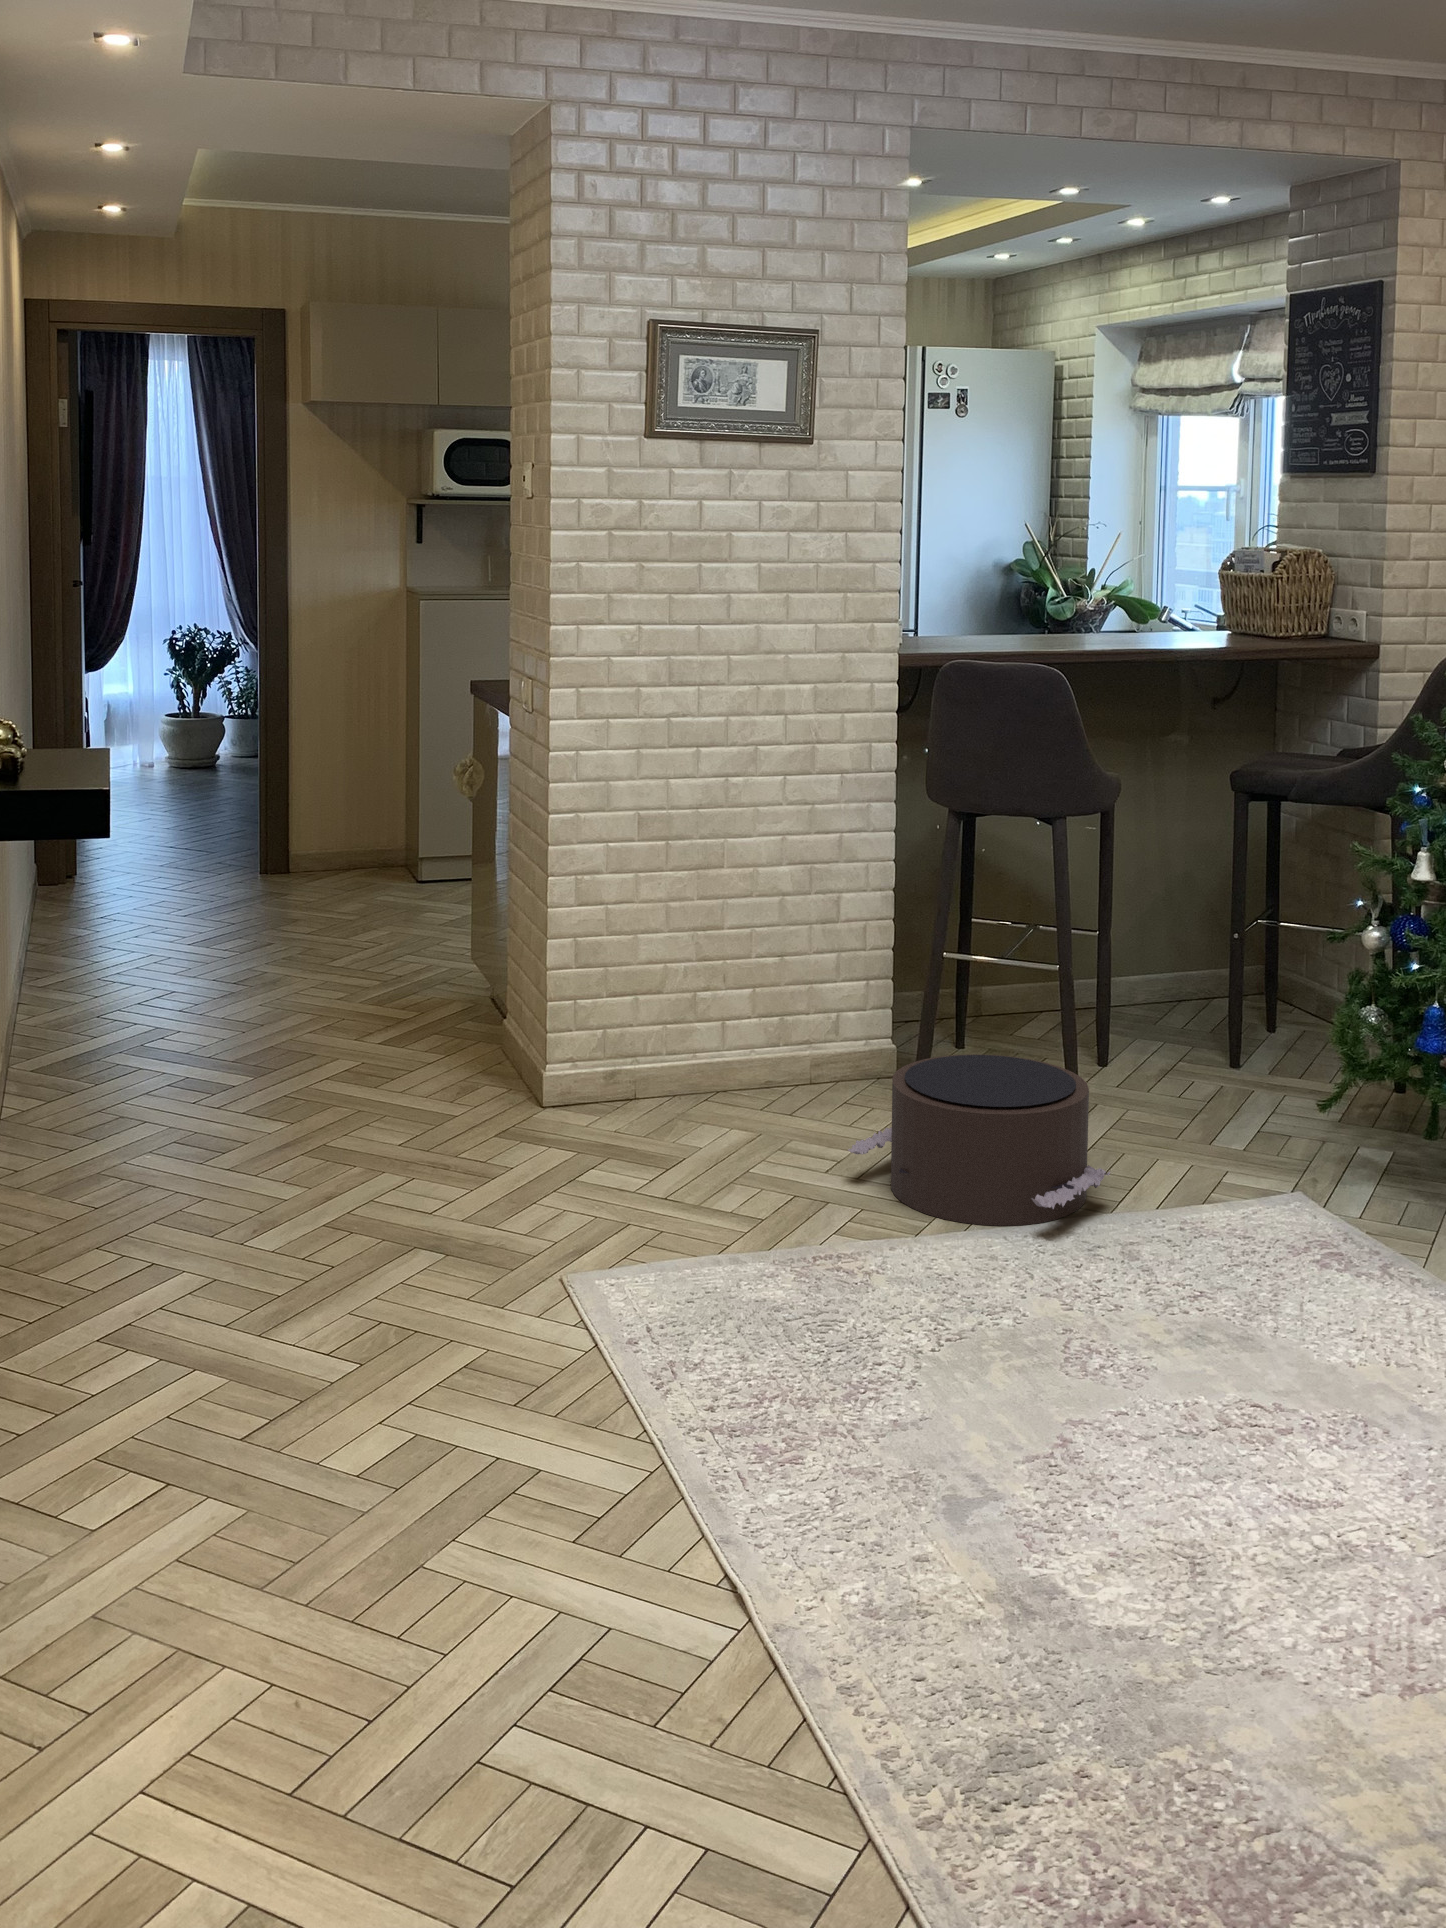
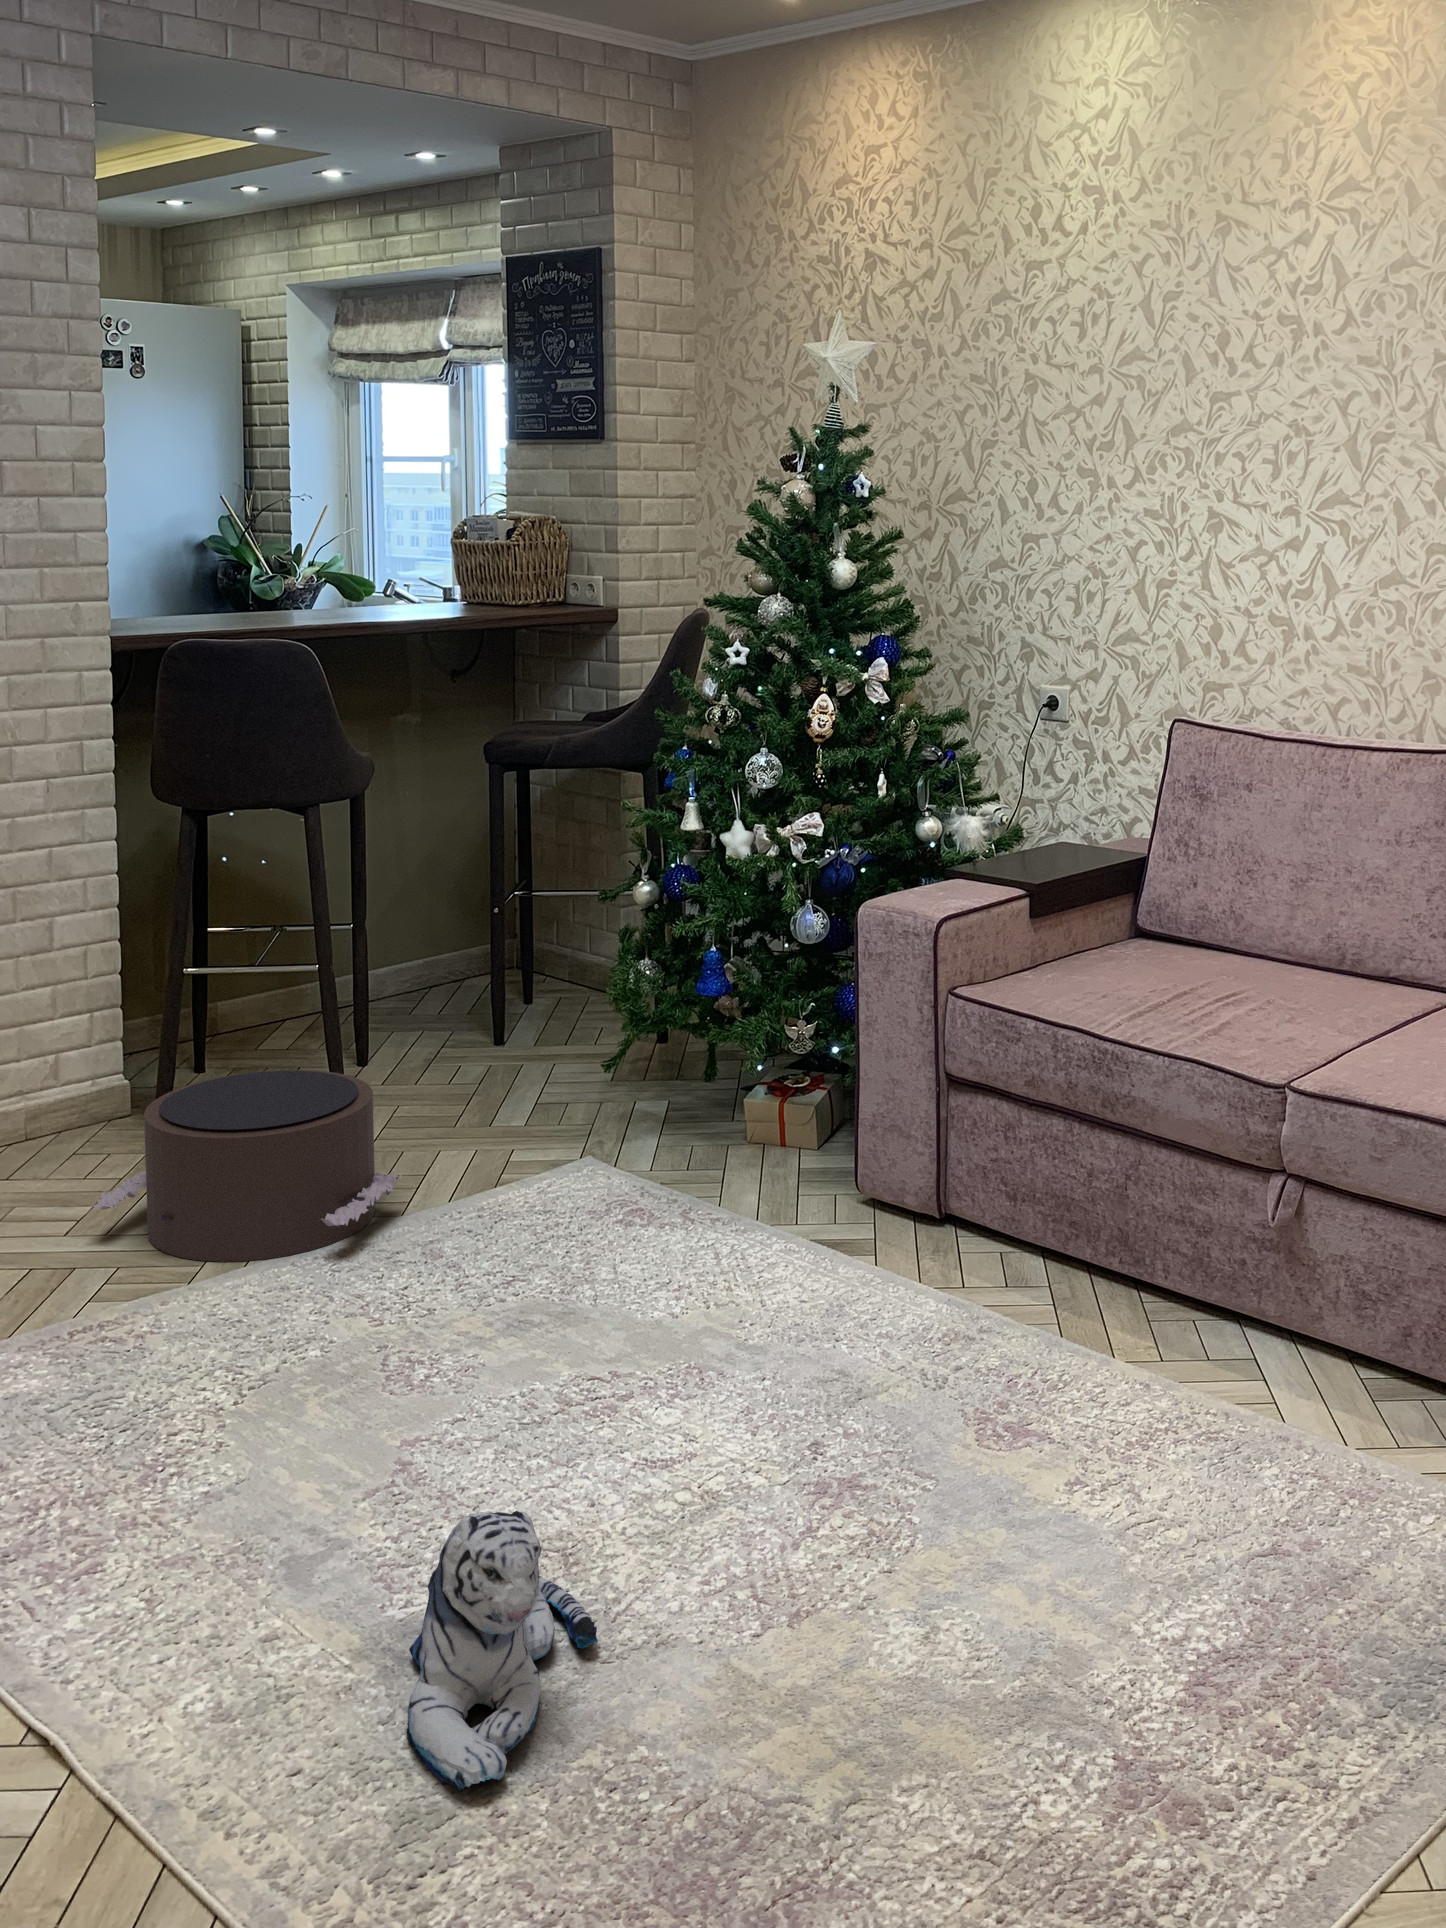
plush toy: none [1019,1496,1207,1747] -> present [407,1511,598,1791]

